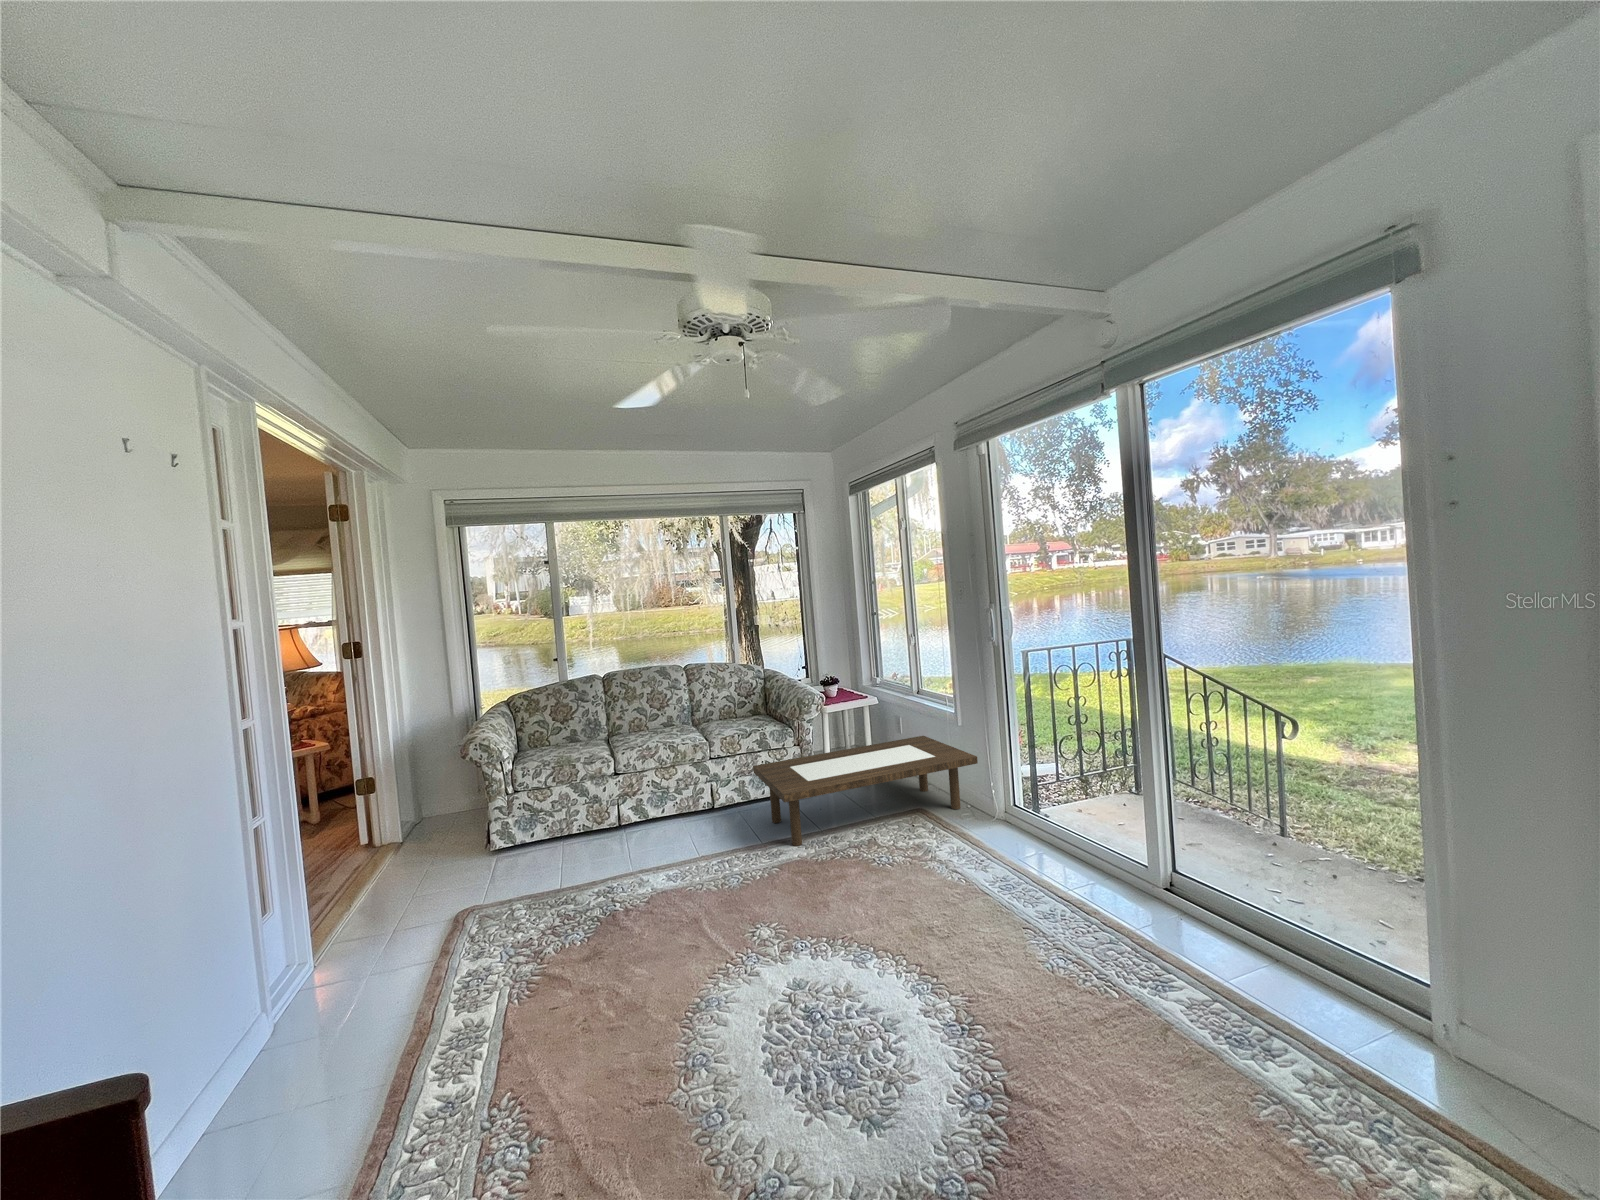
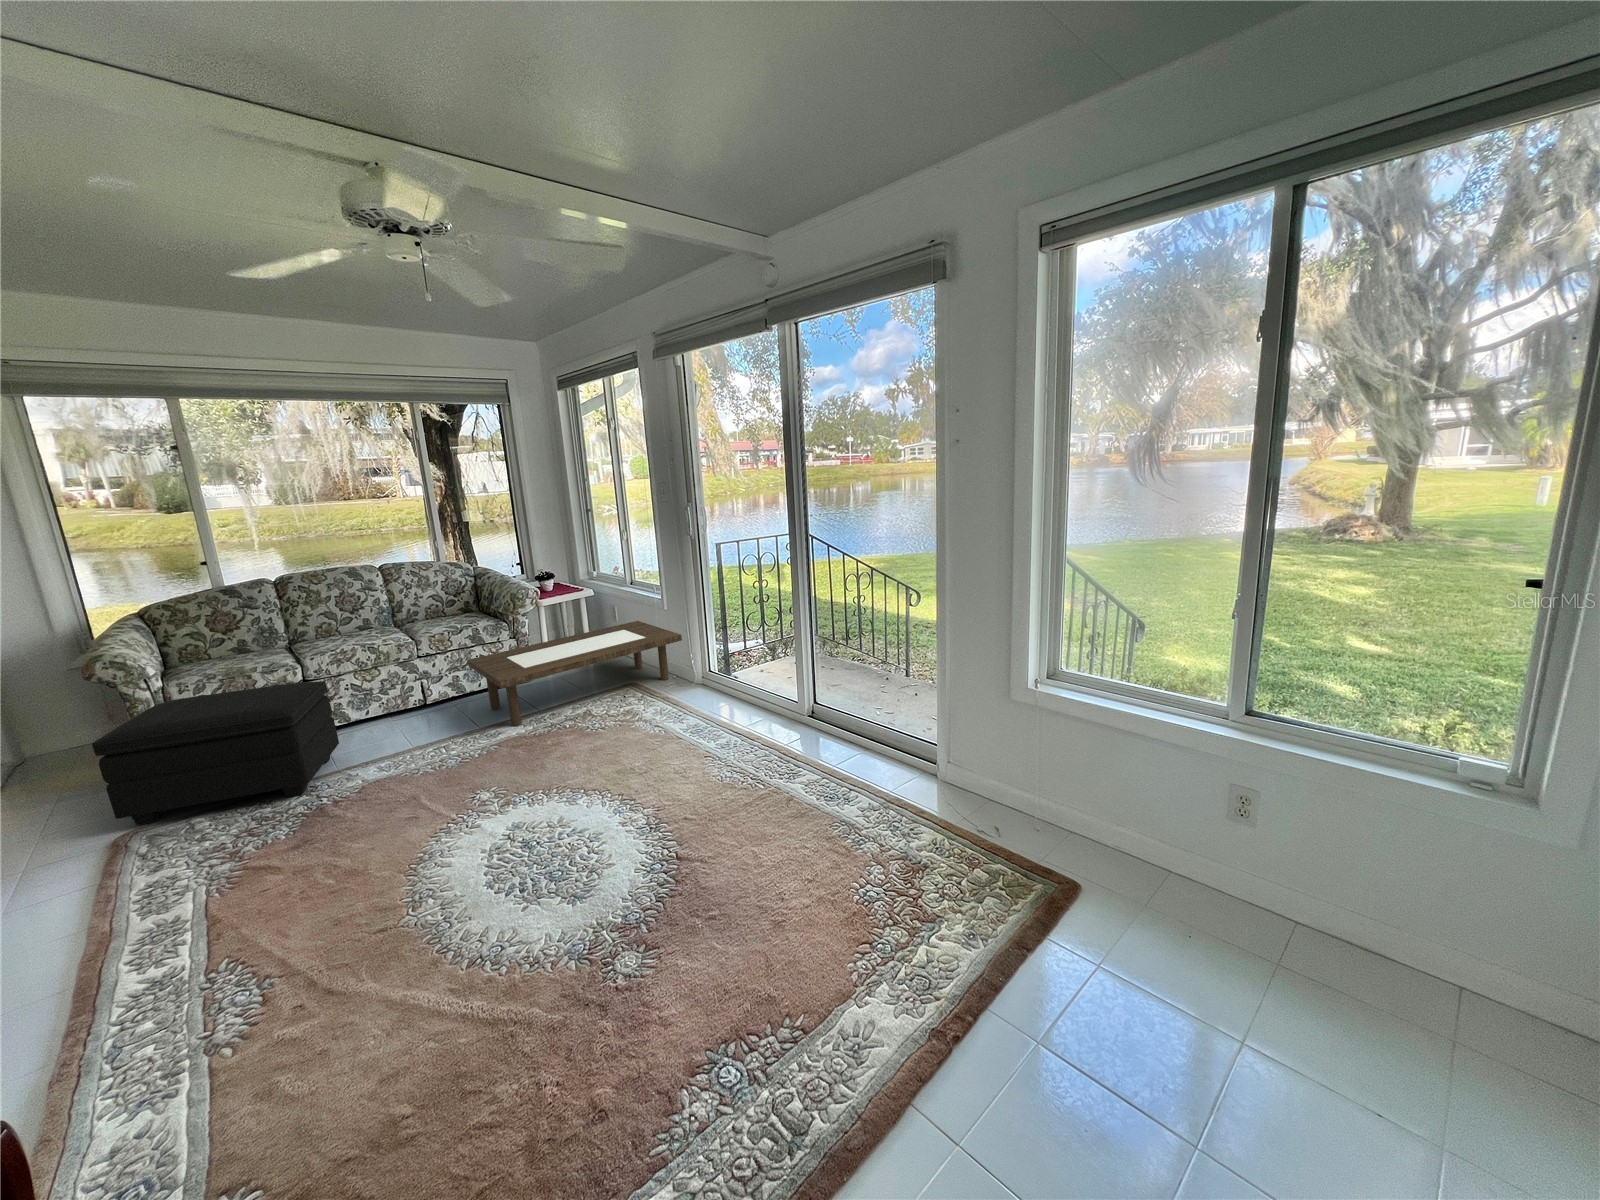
footstool: none [456,777,637,900] -> present [92,681,339,825]

